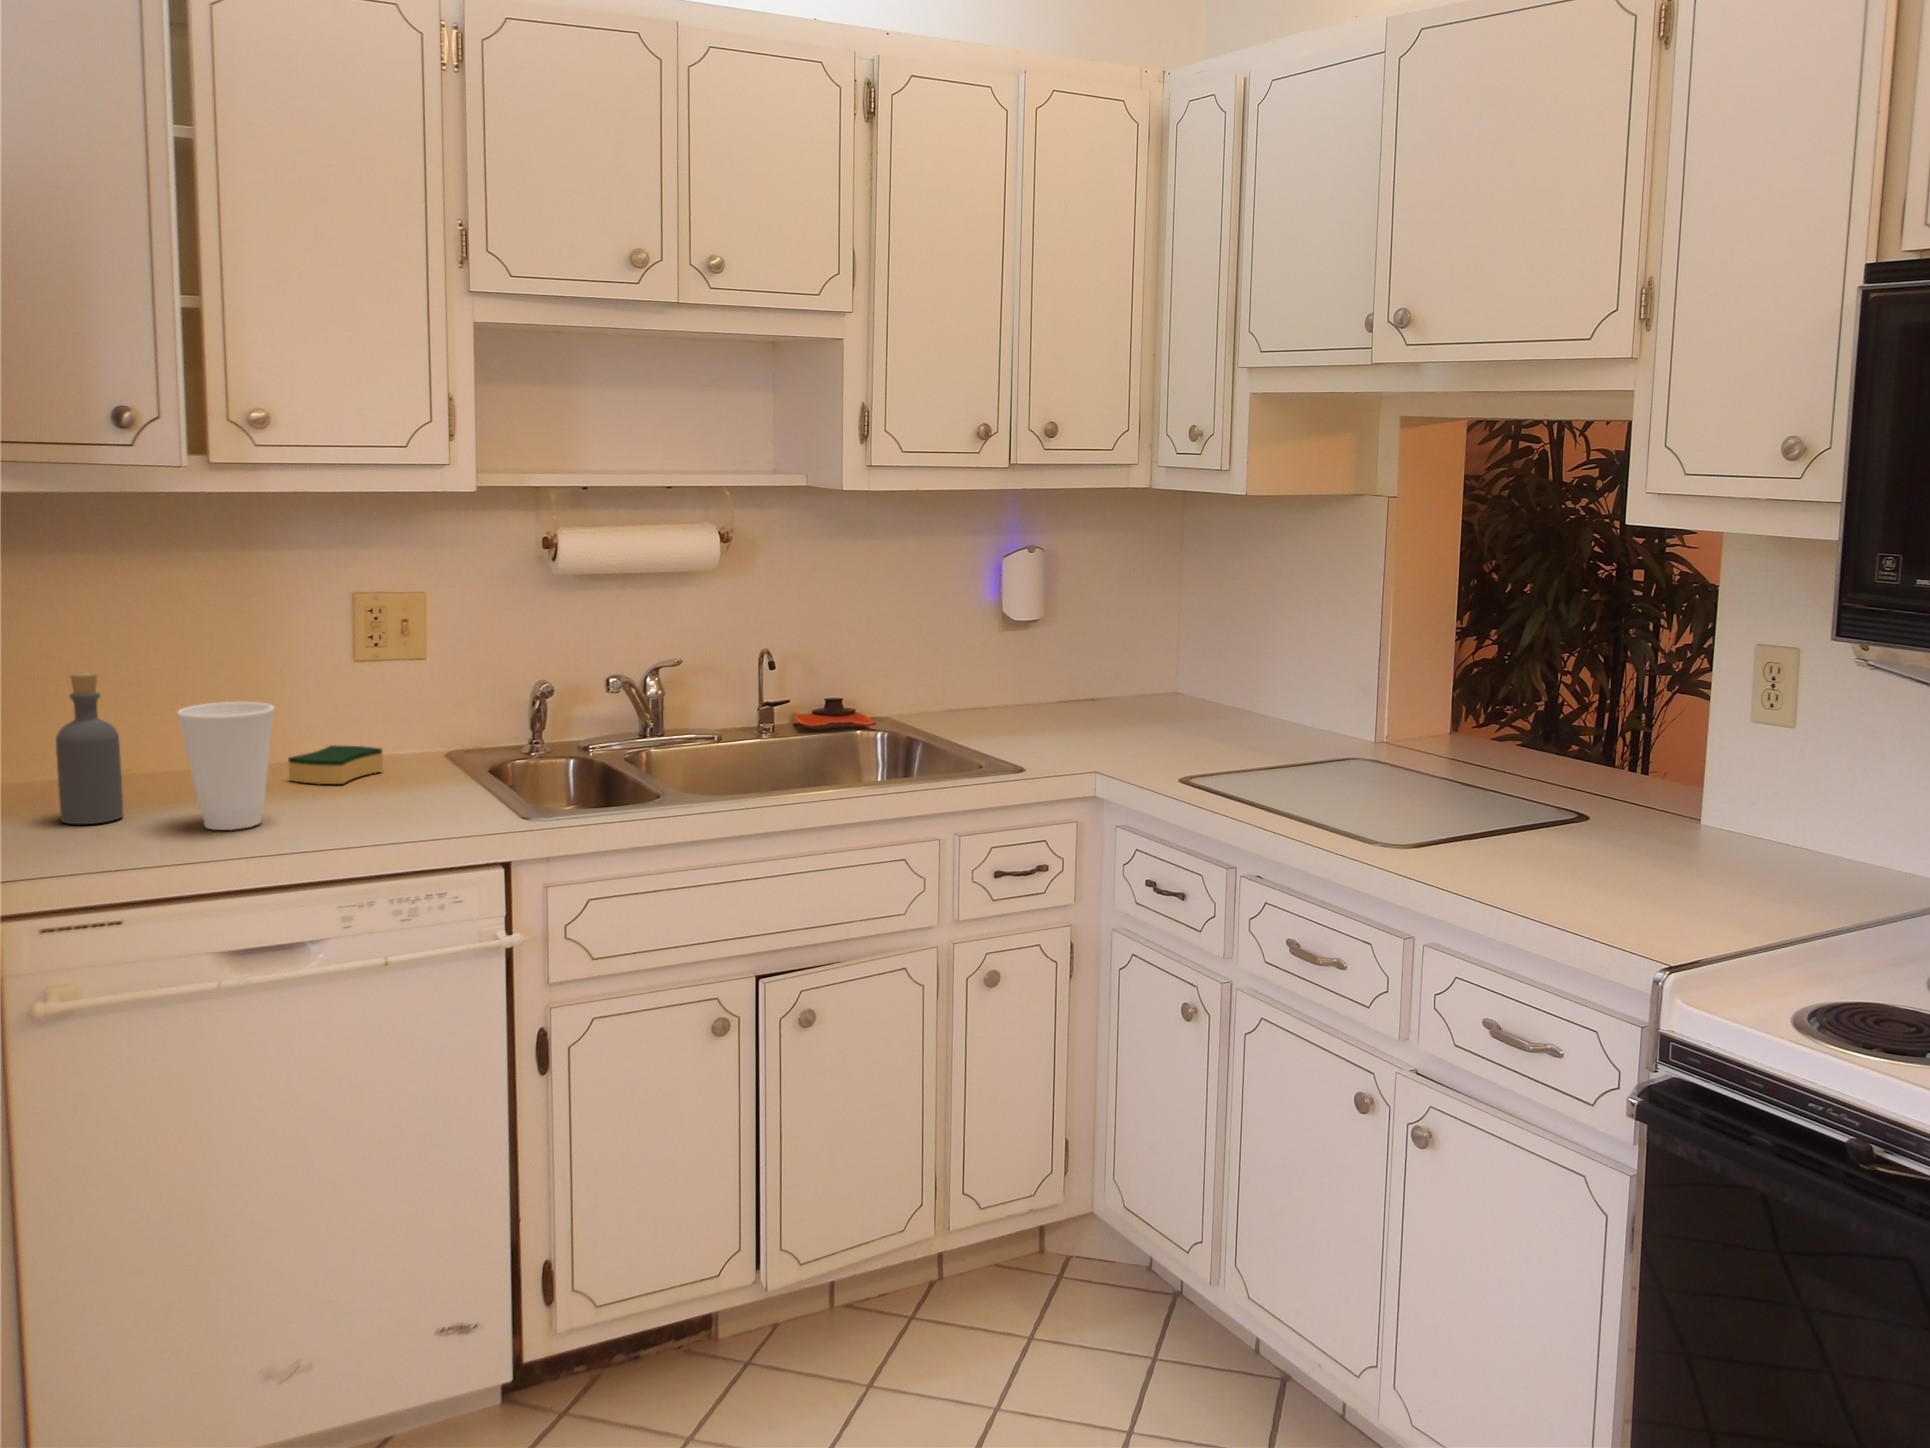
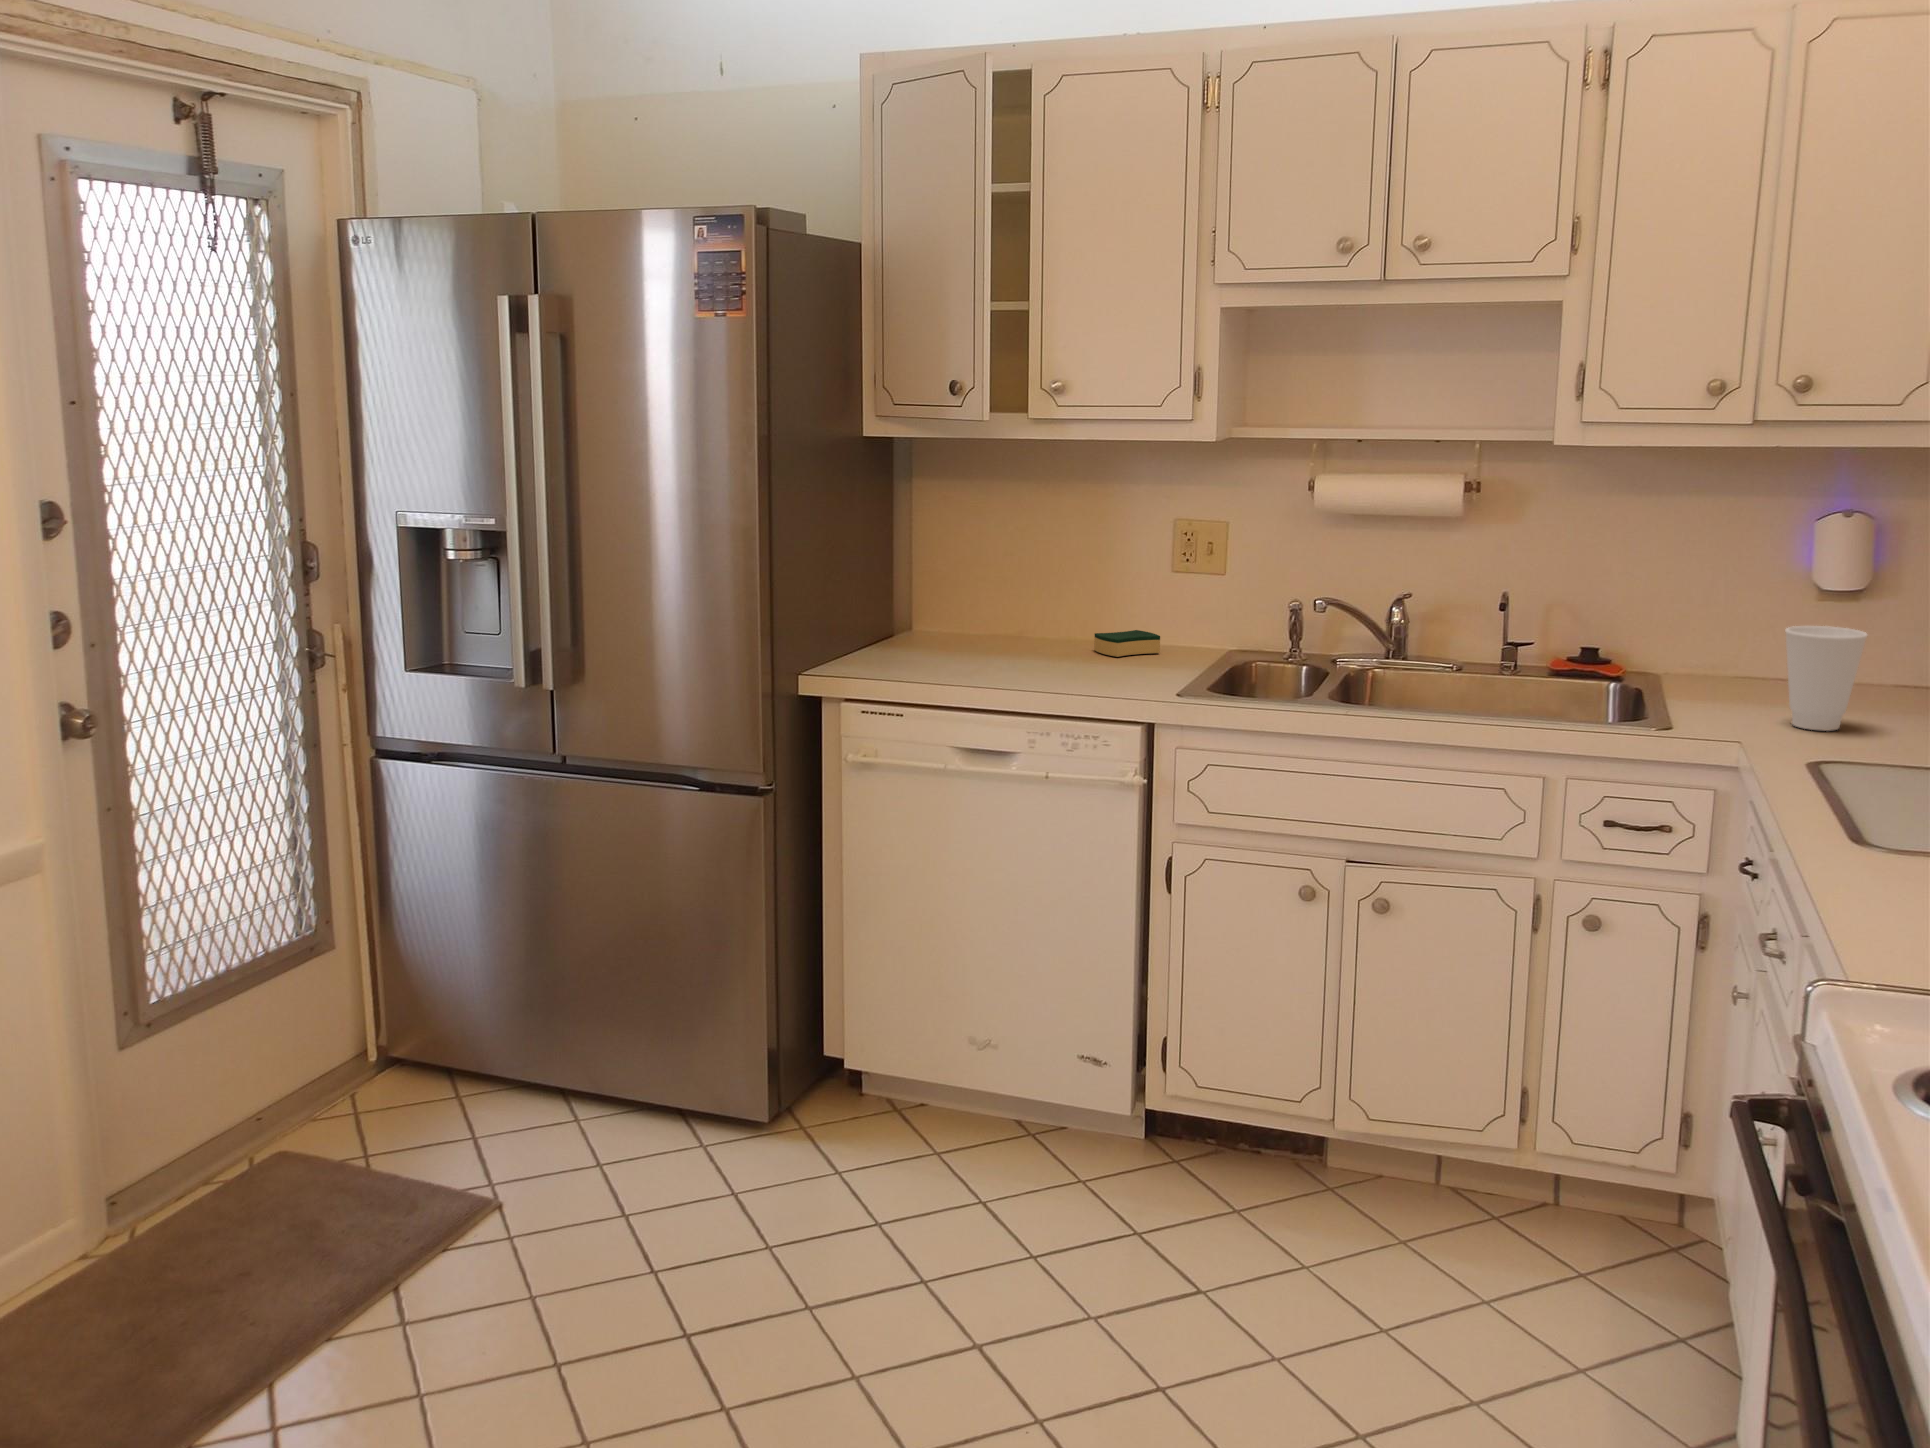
bottle: present [56,672,123,824] -> none [932,557,968,656]
cup: present [178,702,274,830] -> present [1785,626,1867,731]

